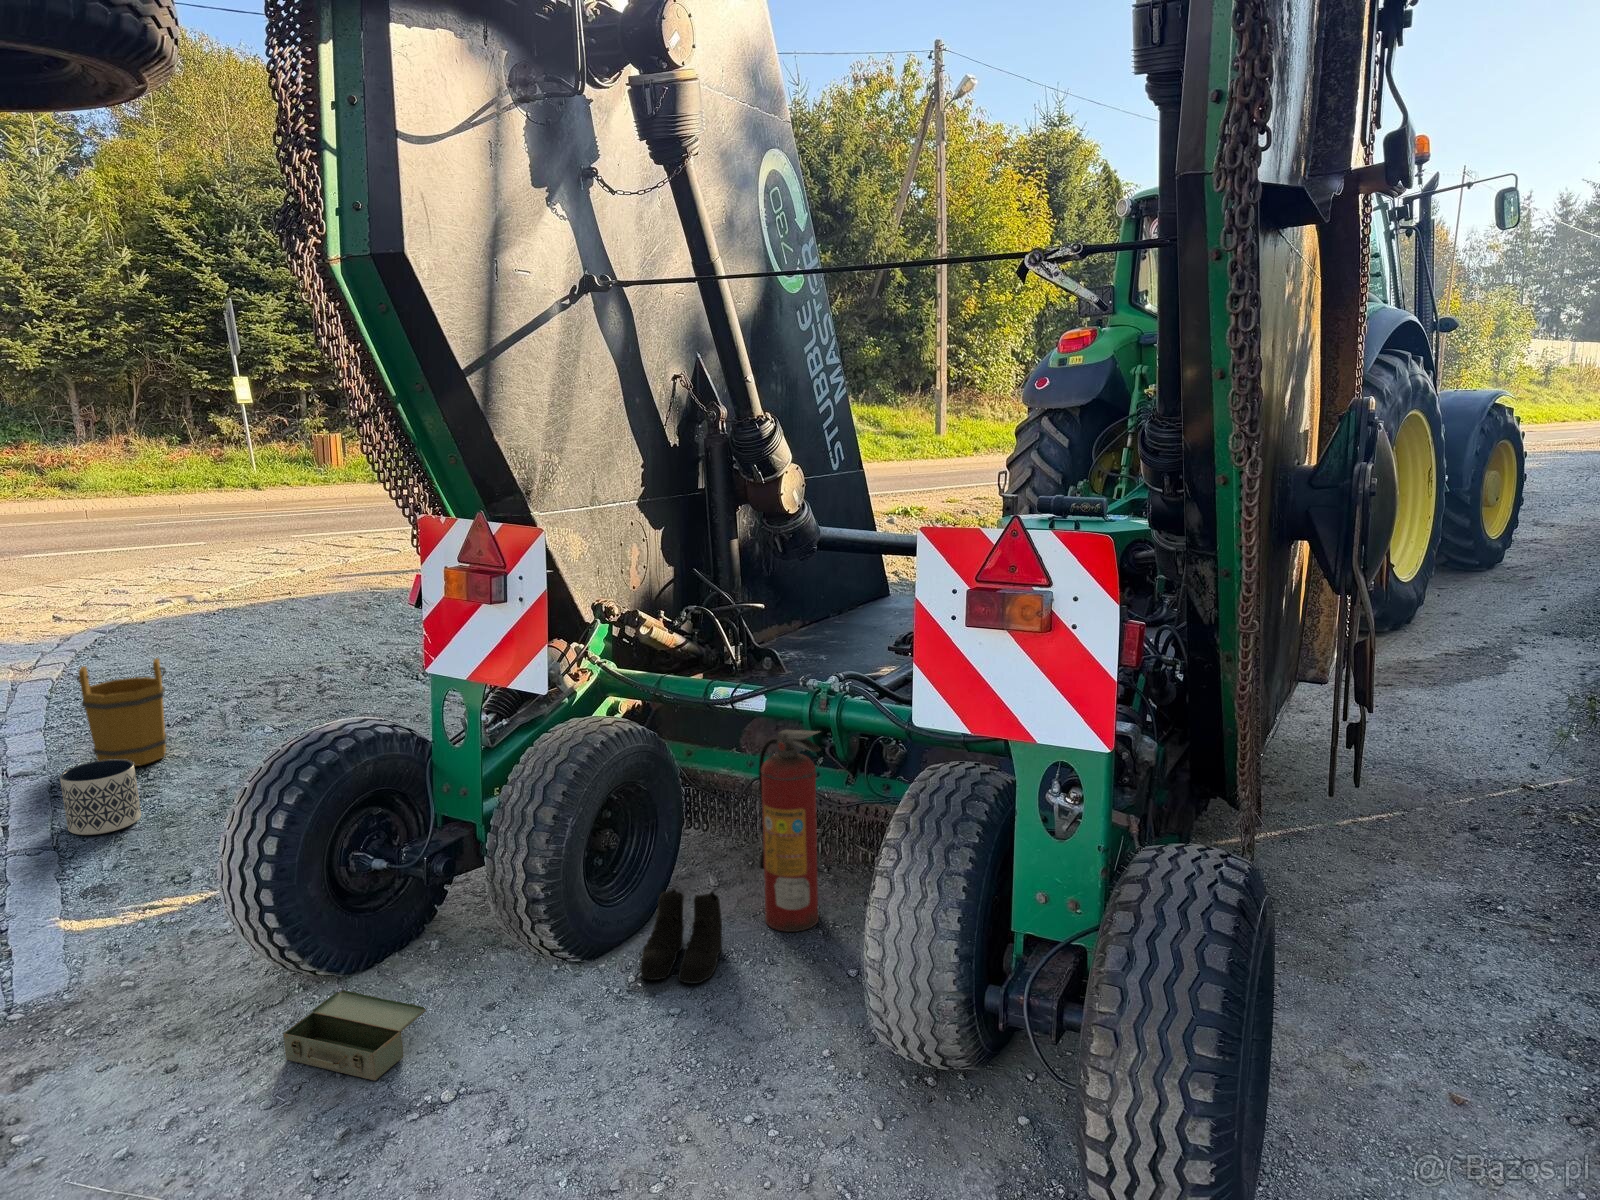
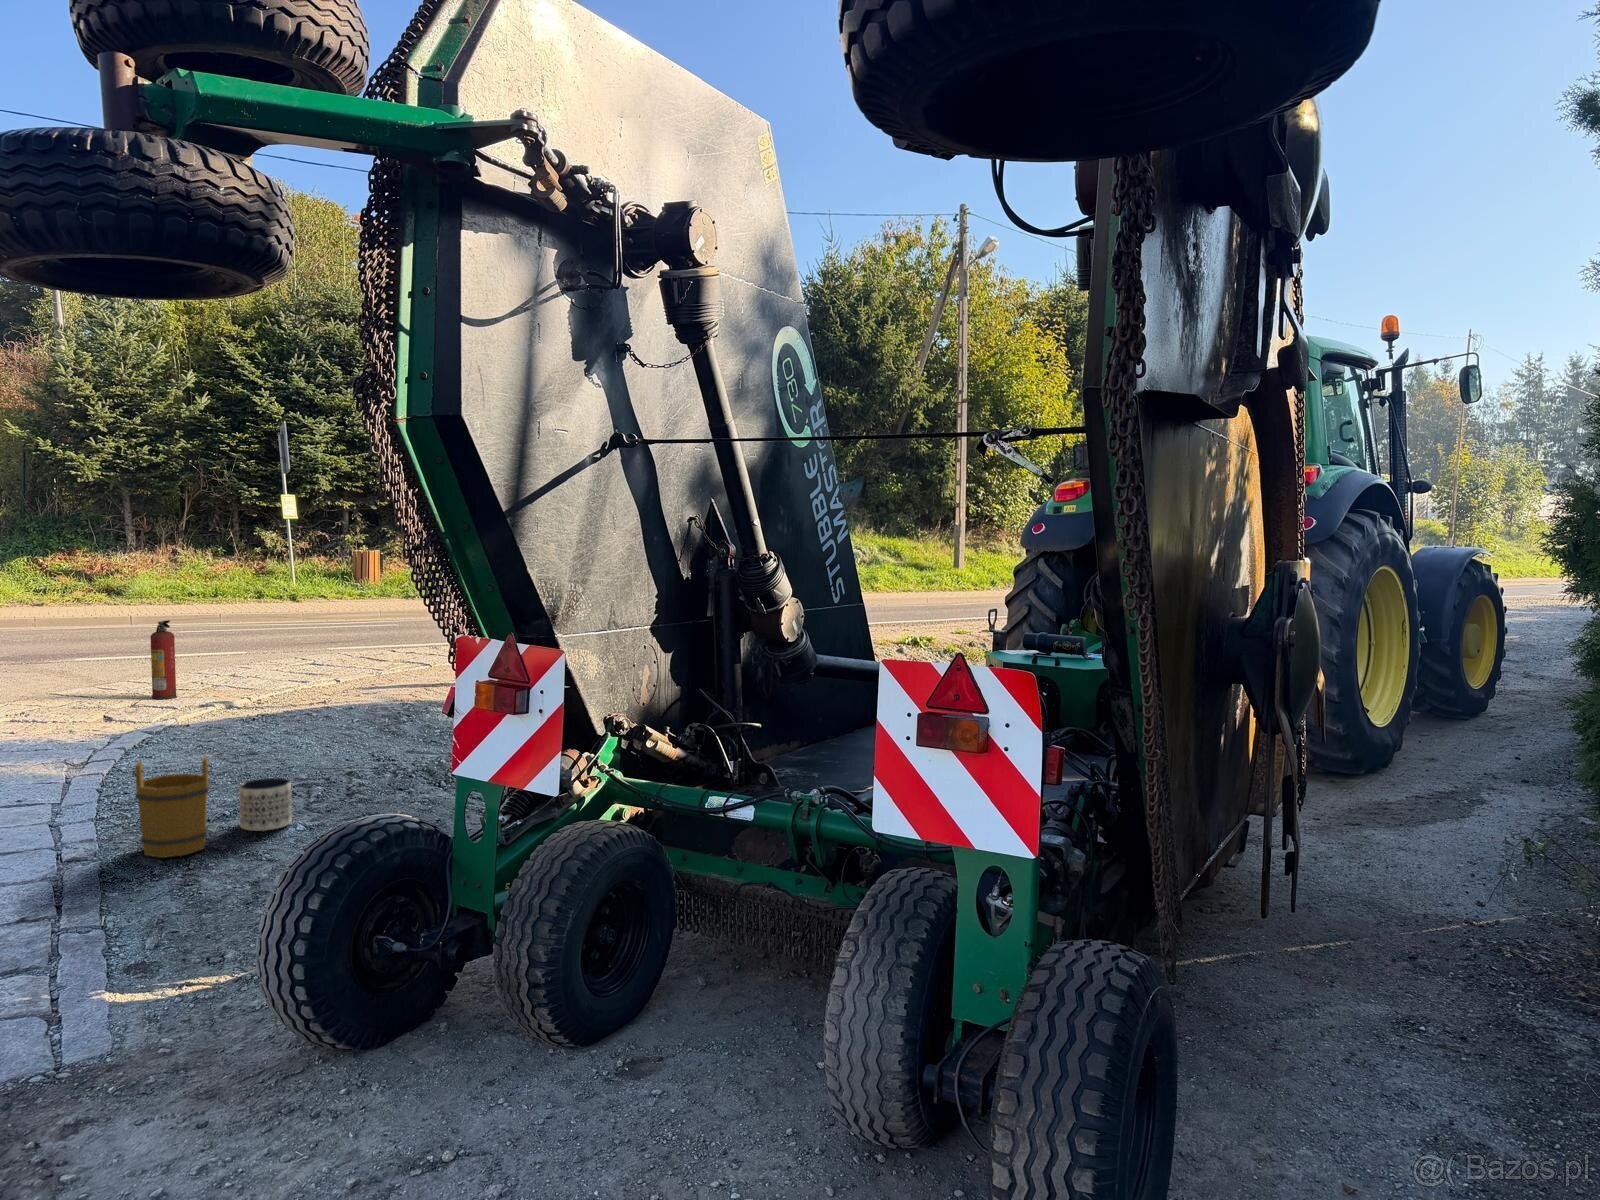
fire extinguisher: present [759,730,821,932] -> present [150,620,177,699]
planter: present [60,760,141,835] -> present [239,778,292,831]
boots: present [640,889,723,984] -> none [627,981,704,1068]
toolbox: present [283,990,426,1081] -> none [305,1059,433,1139]

